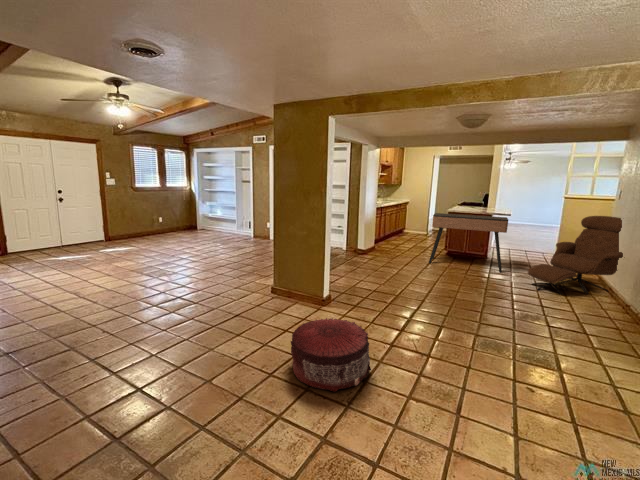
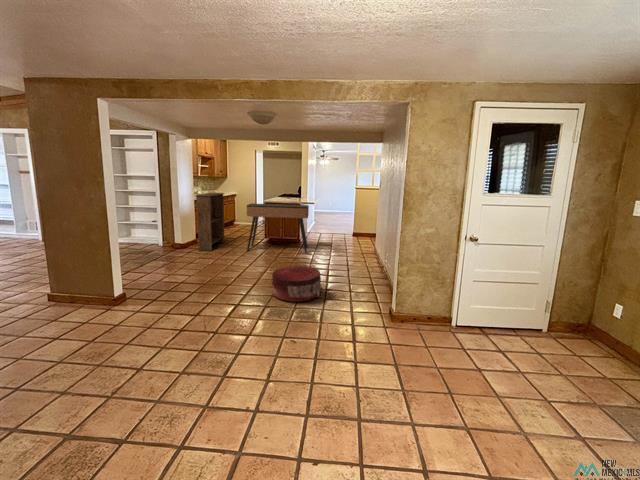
bookshelf: none [379,201,406,259] -> present [195,193,225,251]
lounge chair: present [528,216,623,294] -> none [322,202,386,265]
pouf: present [291,318,371,392] -> present [272,266,321,302]

